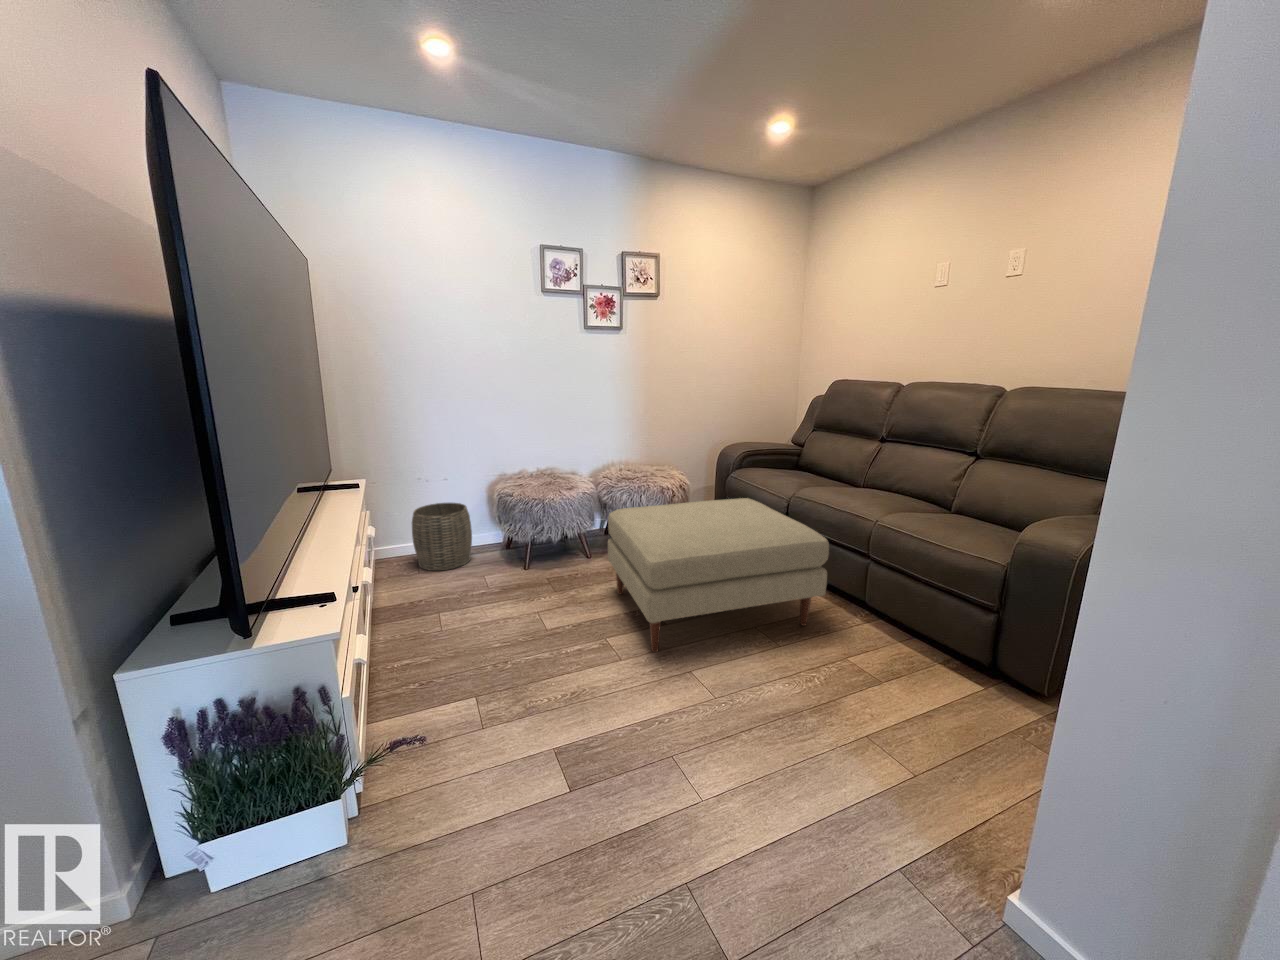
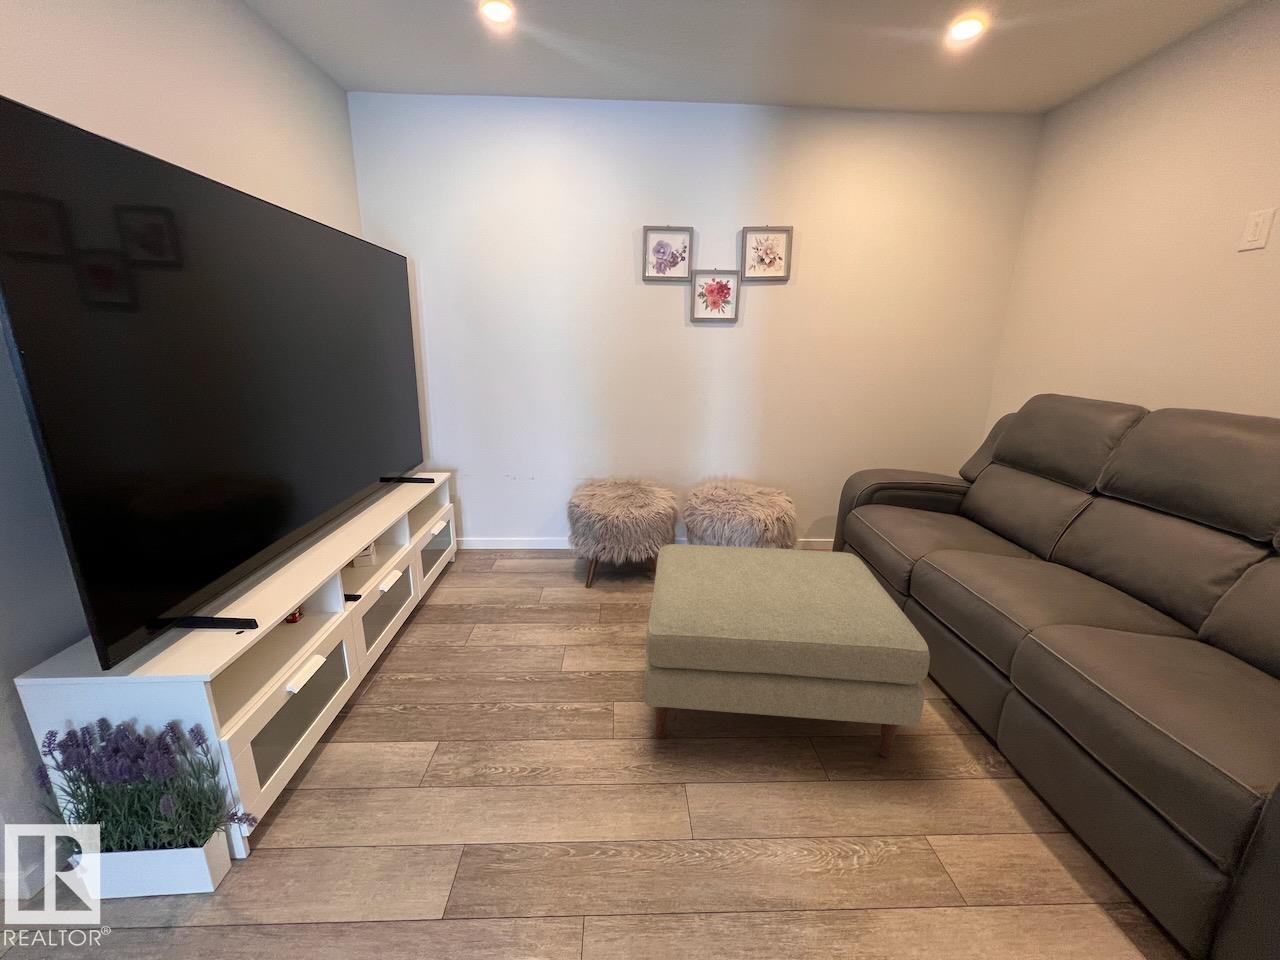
woven basket: present [412,503,472,571] -> none [488,502,547,573]

